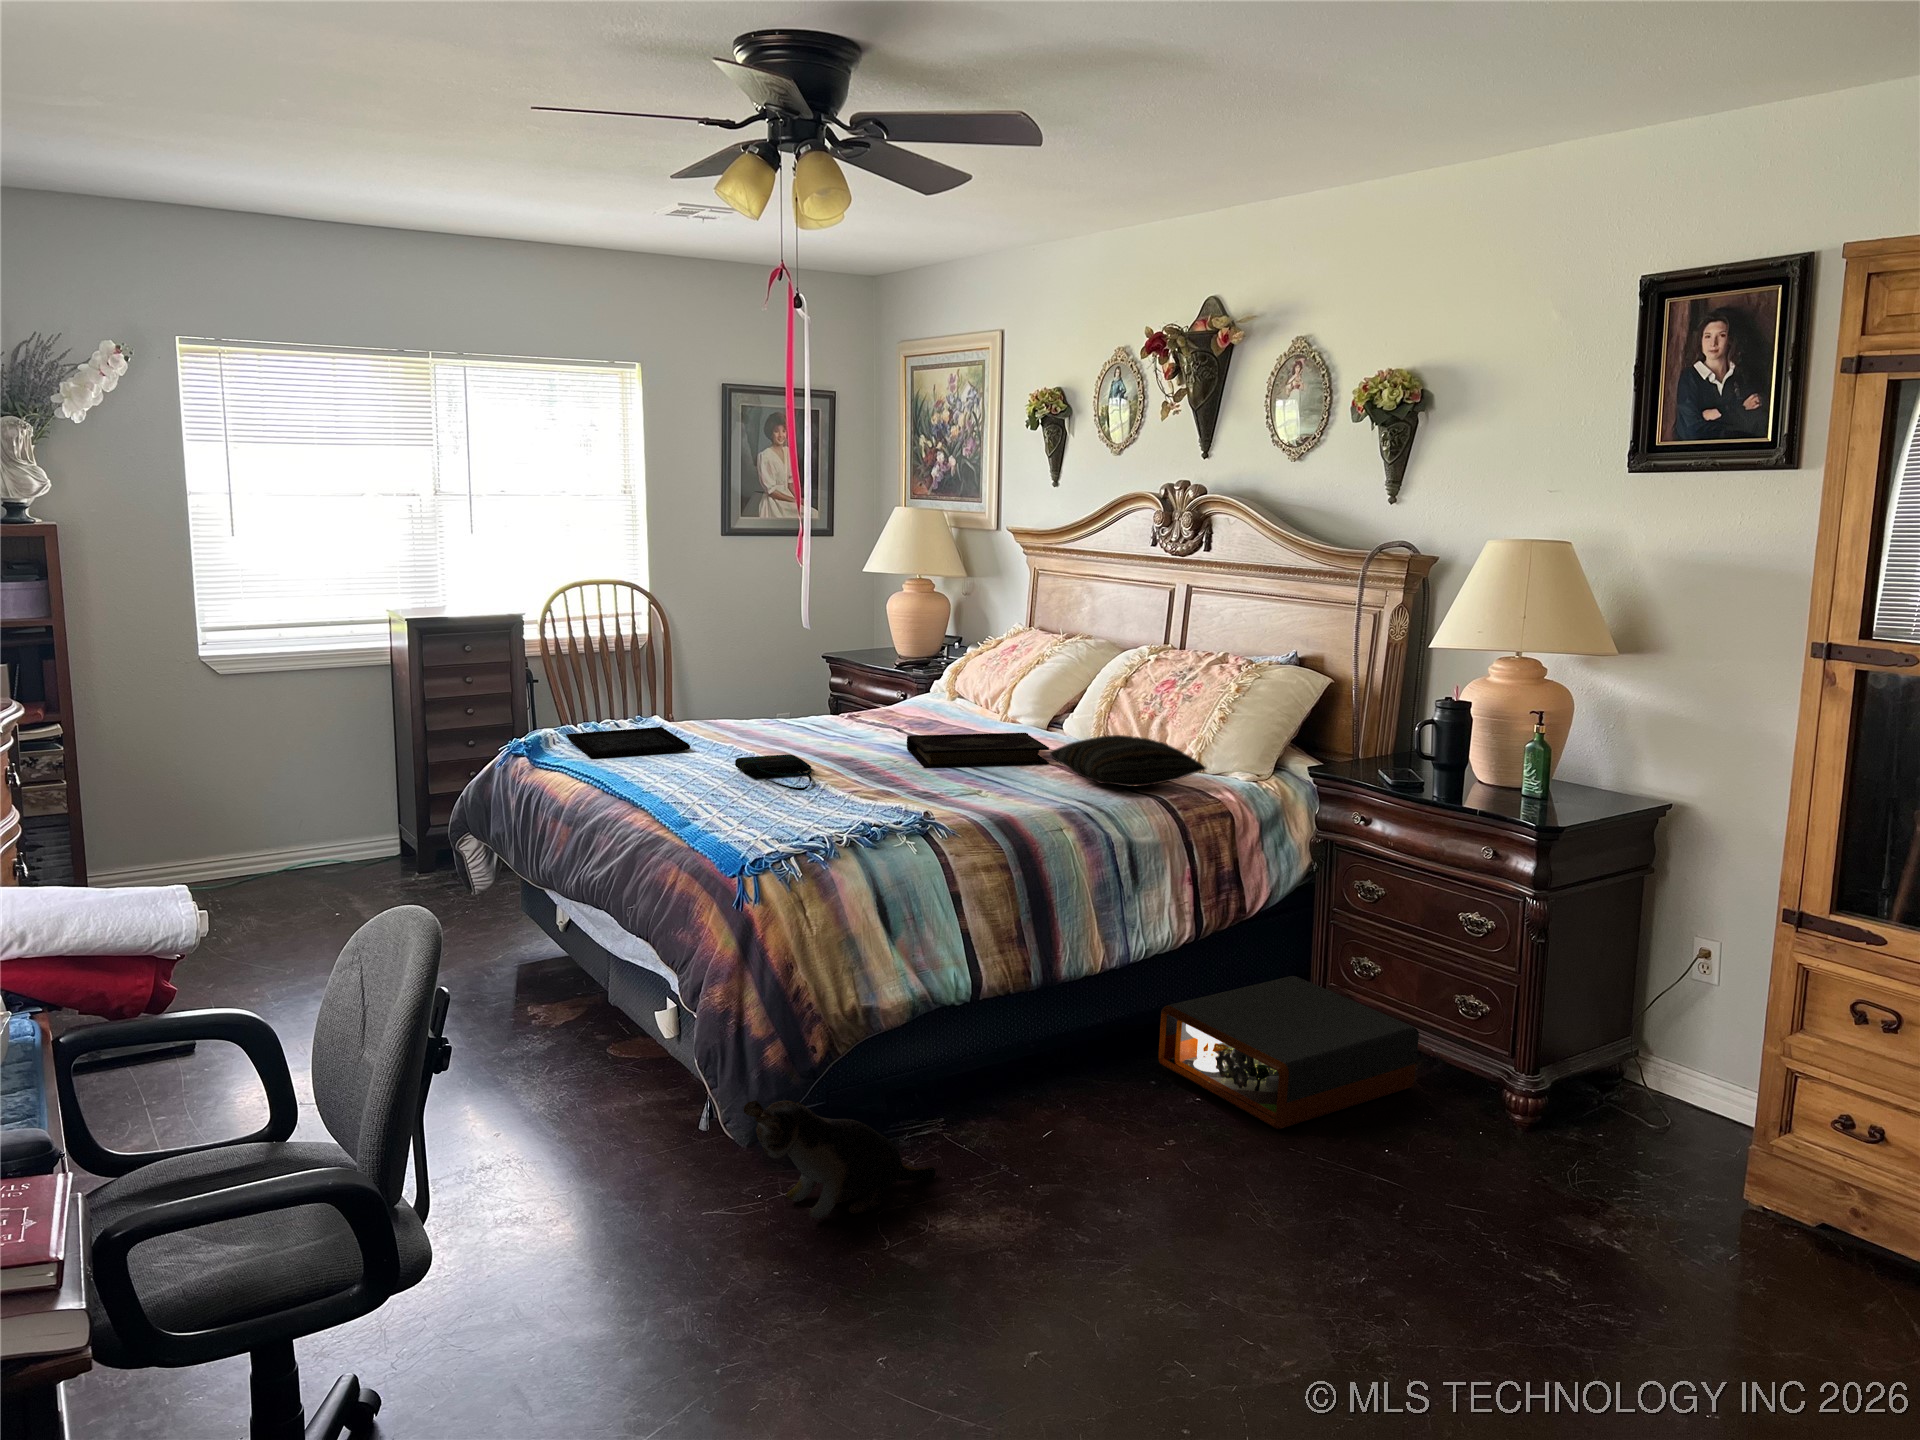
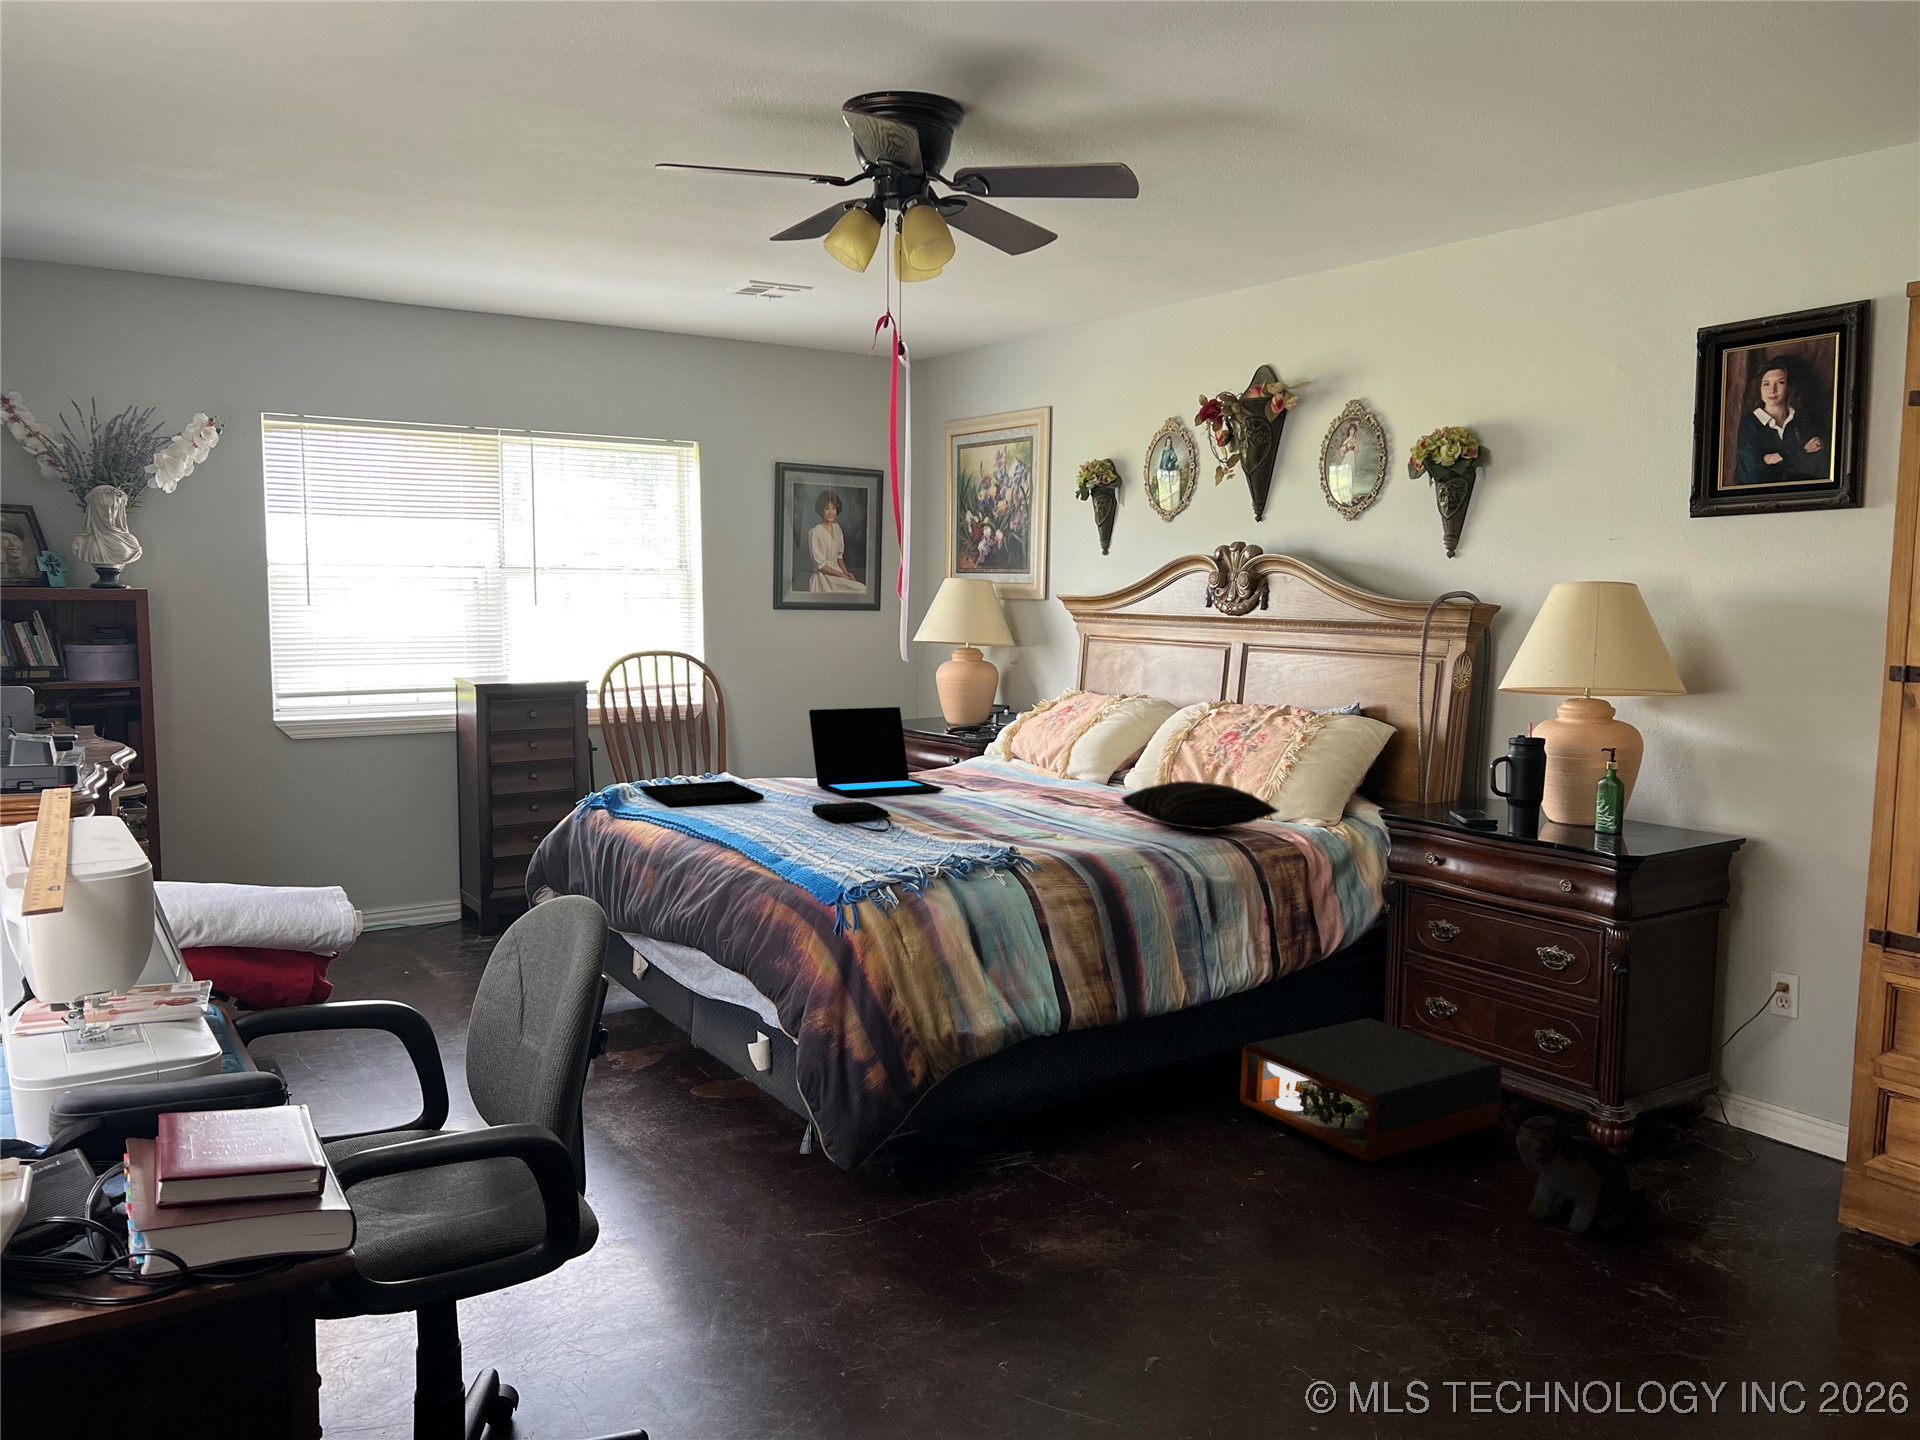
laptop: none [741,650,877,746] -> present [809,707,944,797]
book: present [907,733,1049,768] -> none [976,784,1119,815]
plush toy: present [744,1101,936,1218] -> present [1504,1116,1646,1233]

